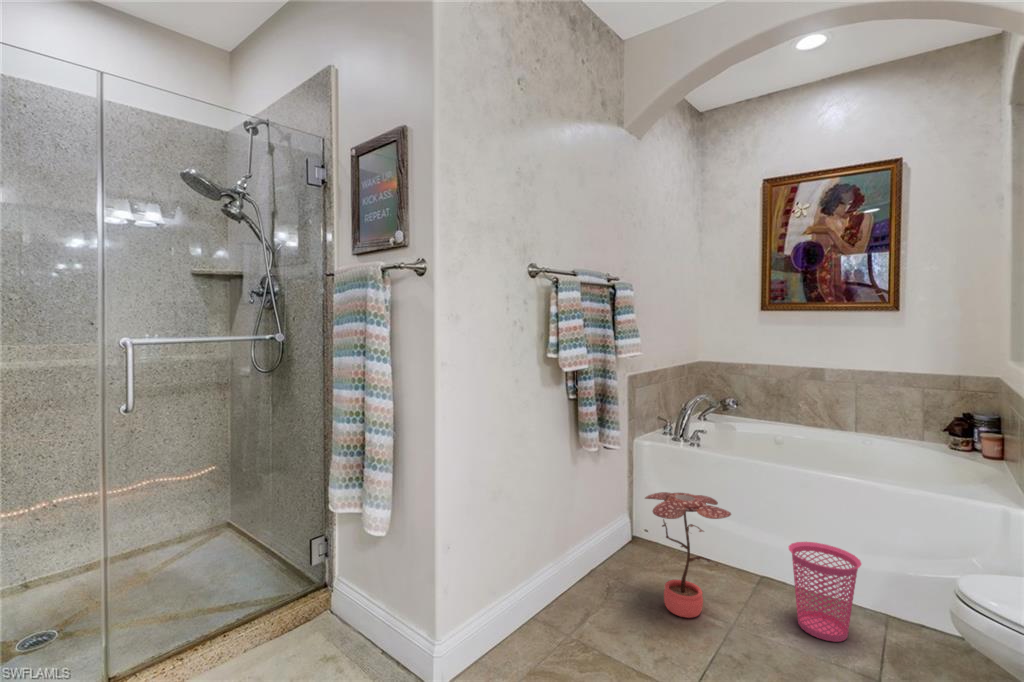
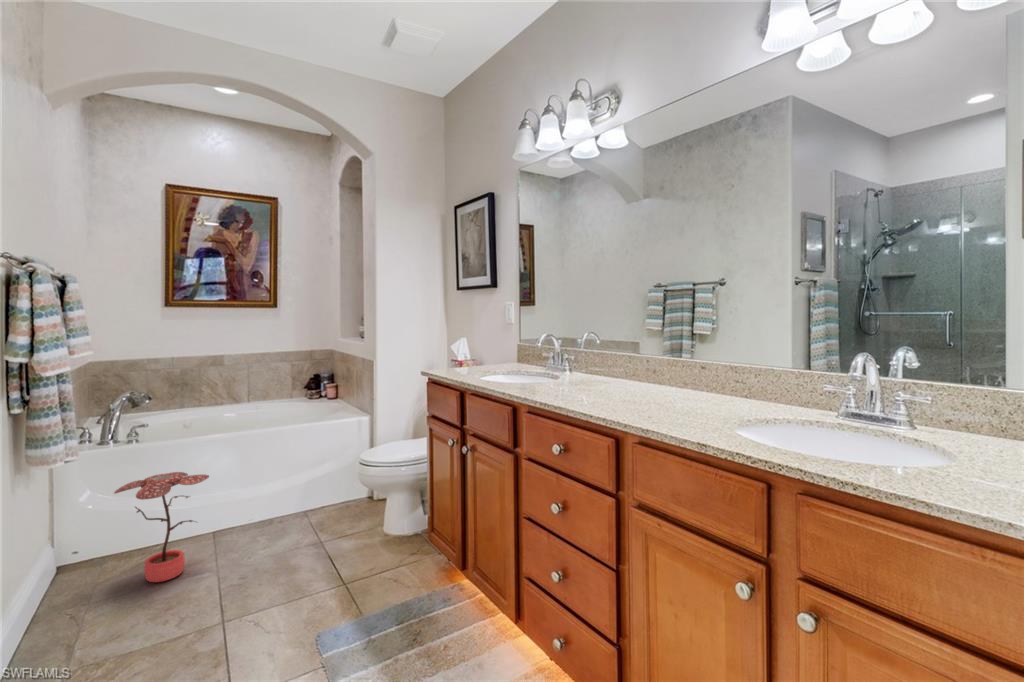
waste basket: present [789,542,861,642] -> none [245,476,293,540]

